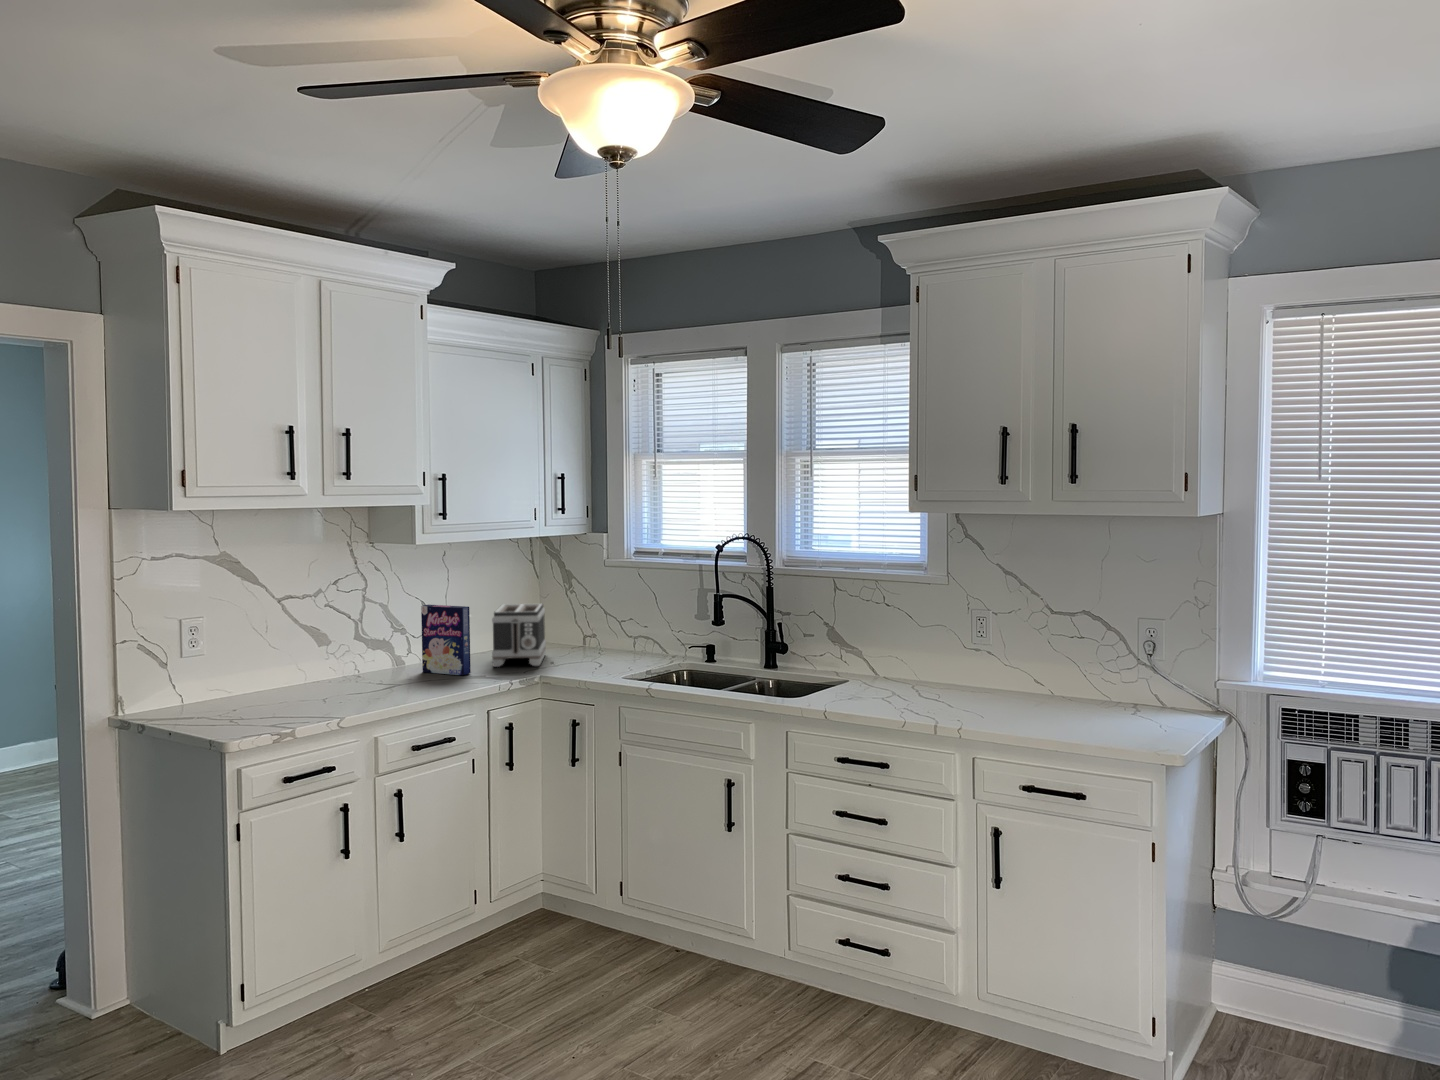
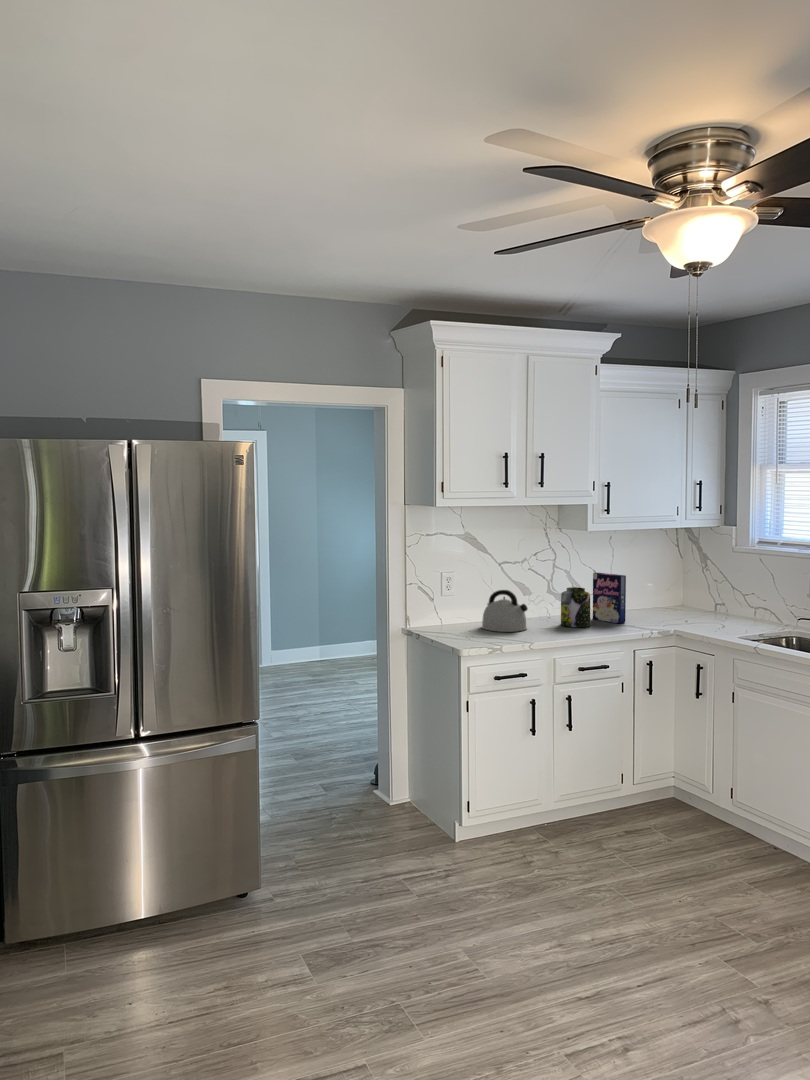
toaster: present [492,604,546,667] -> none [642,575,685,622]
jar: none [377,628,422,687] -> present [561,587,590,627]
kettle: none [253,639,328,705] -> present [482,590,528,632]

